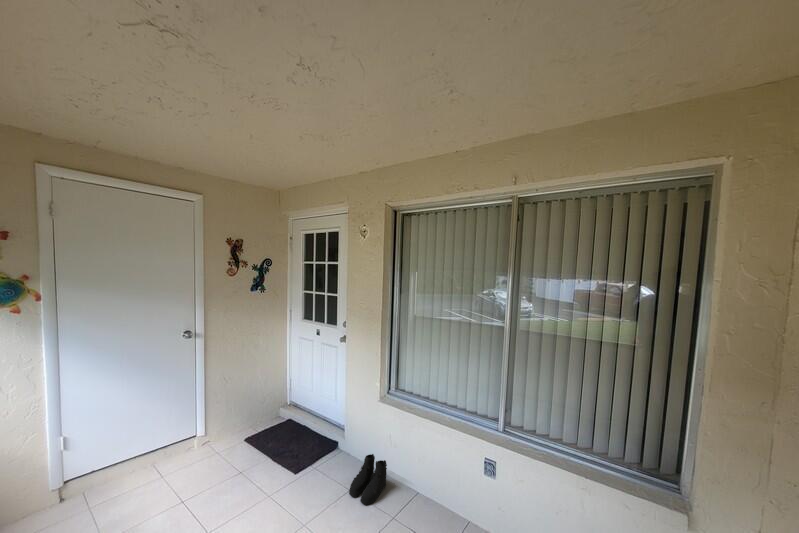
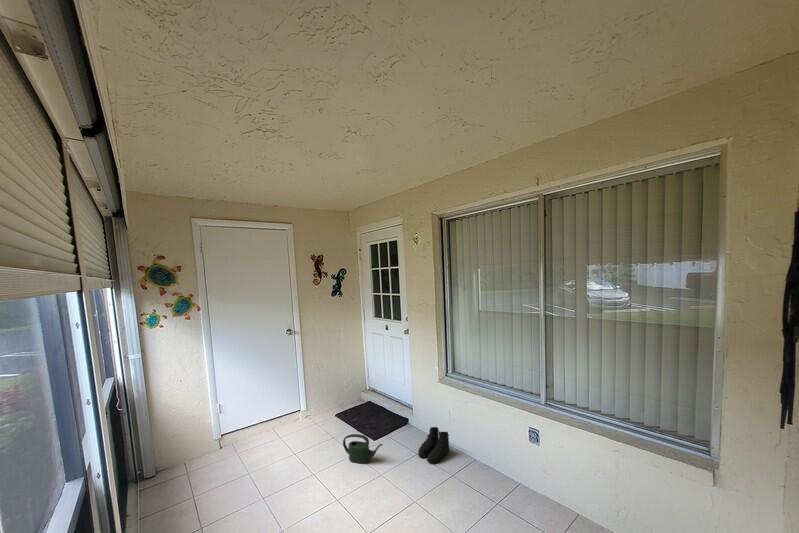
watering can: none [249,477,305,516] -> present [343,434,382,463]

